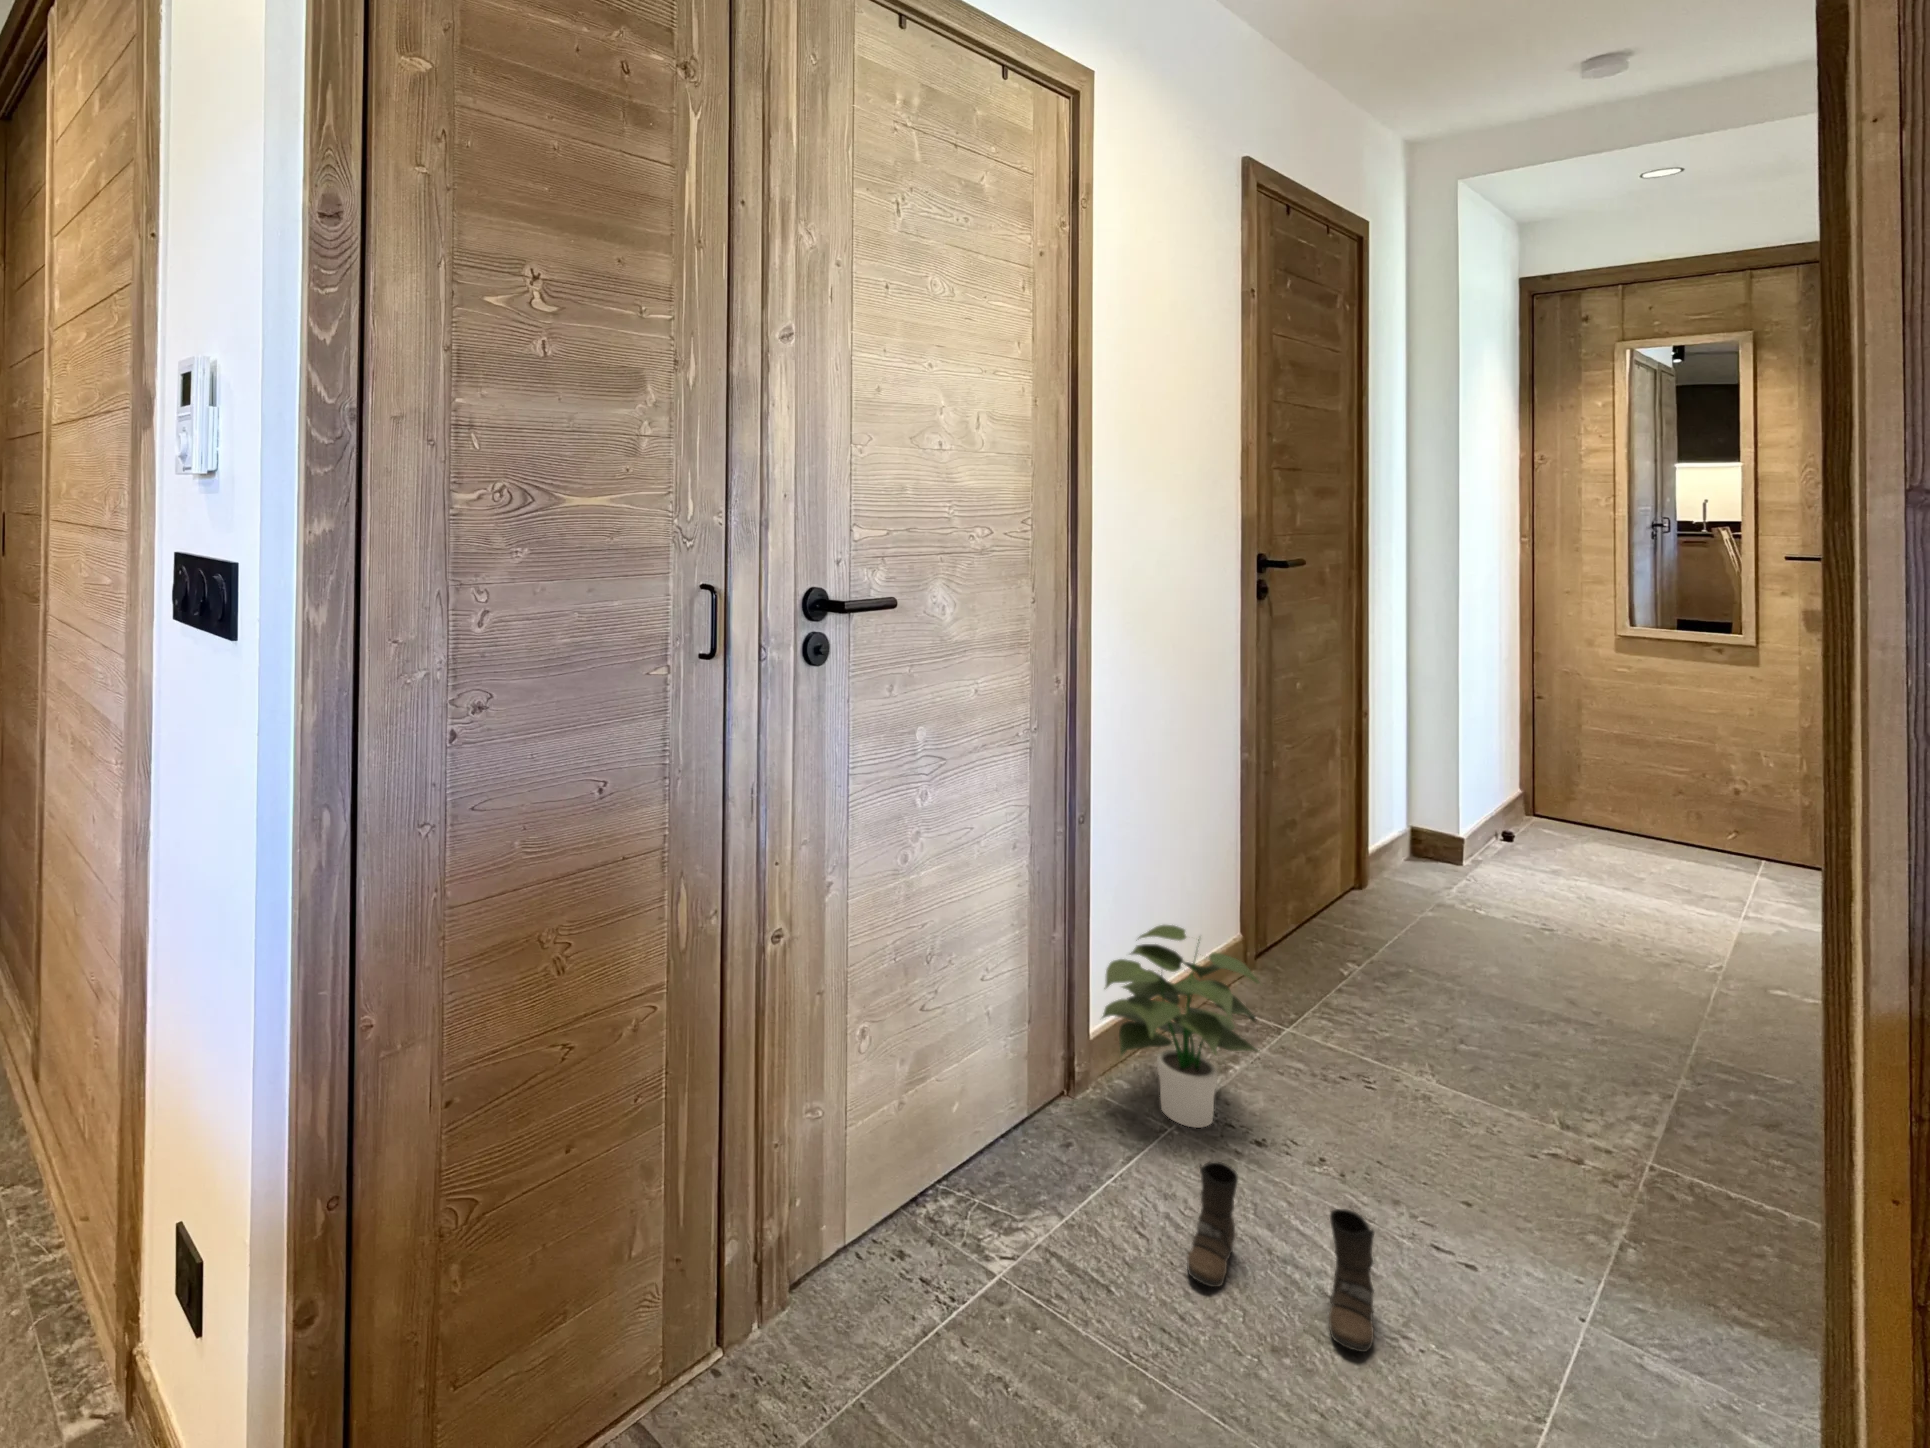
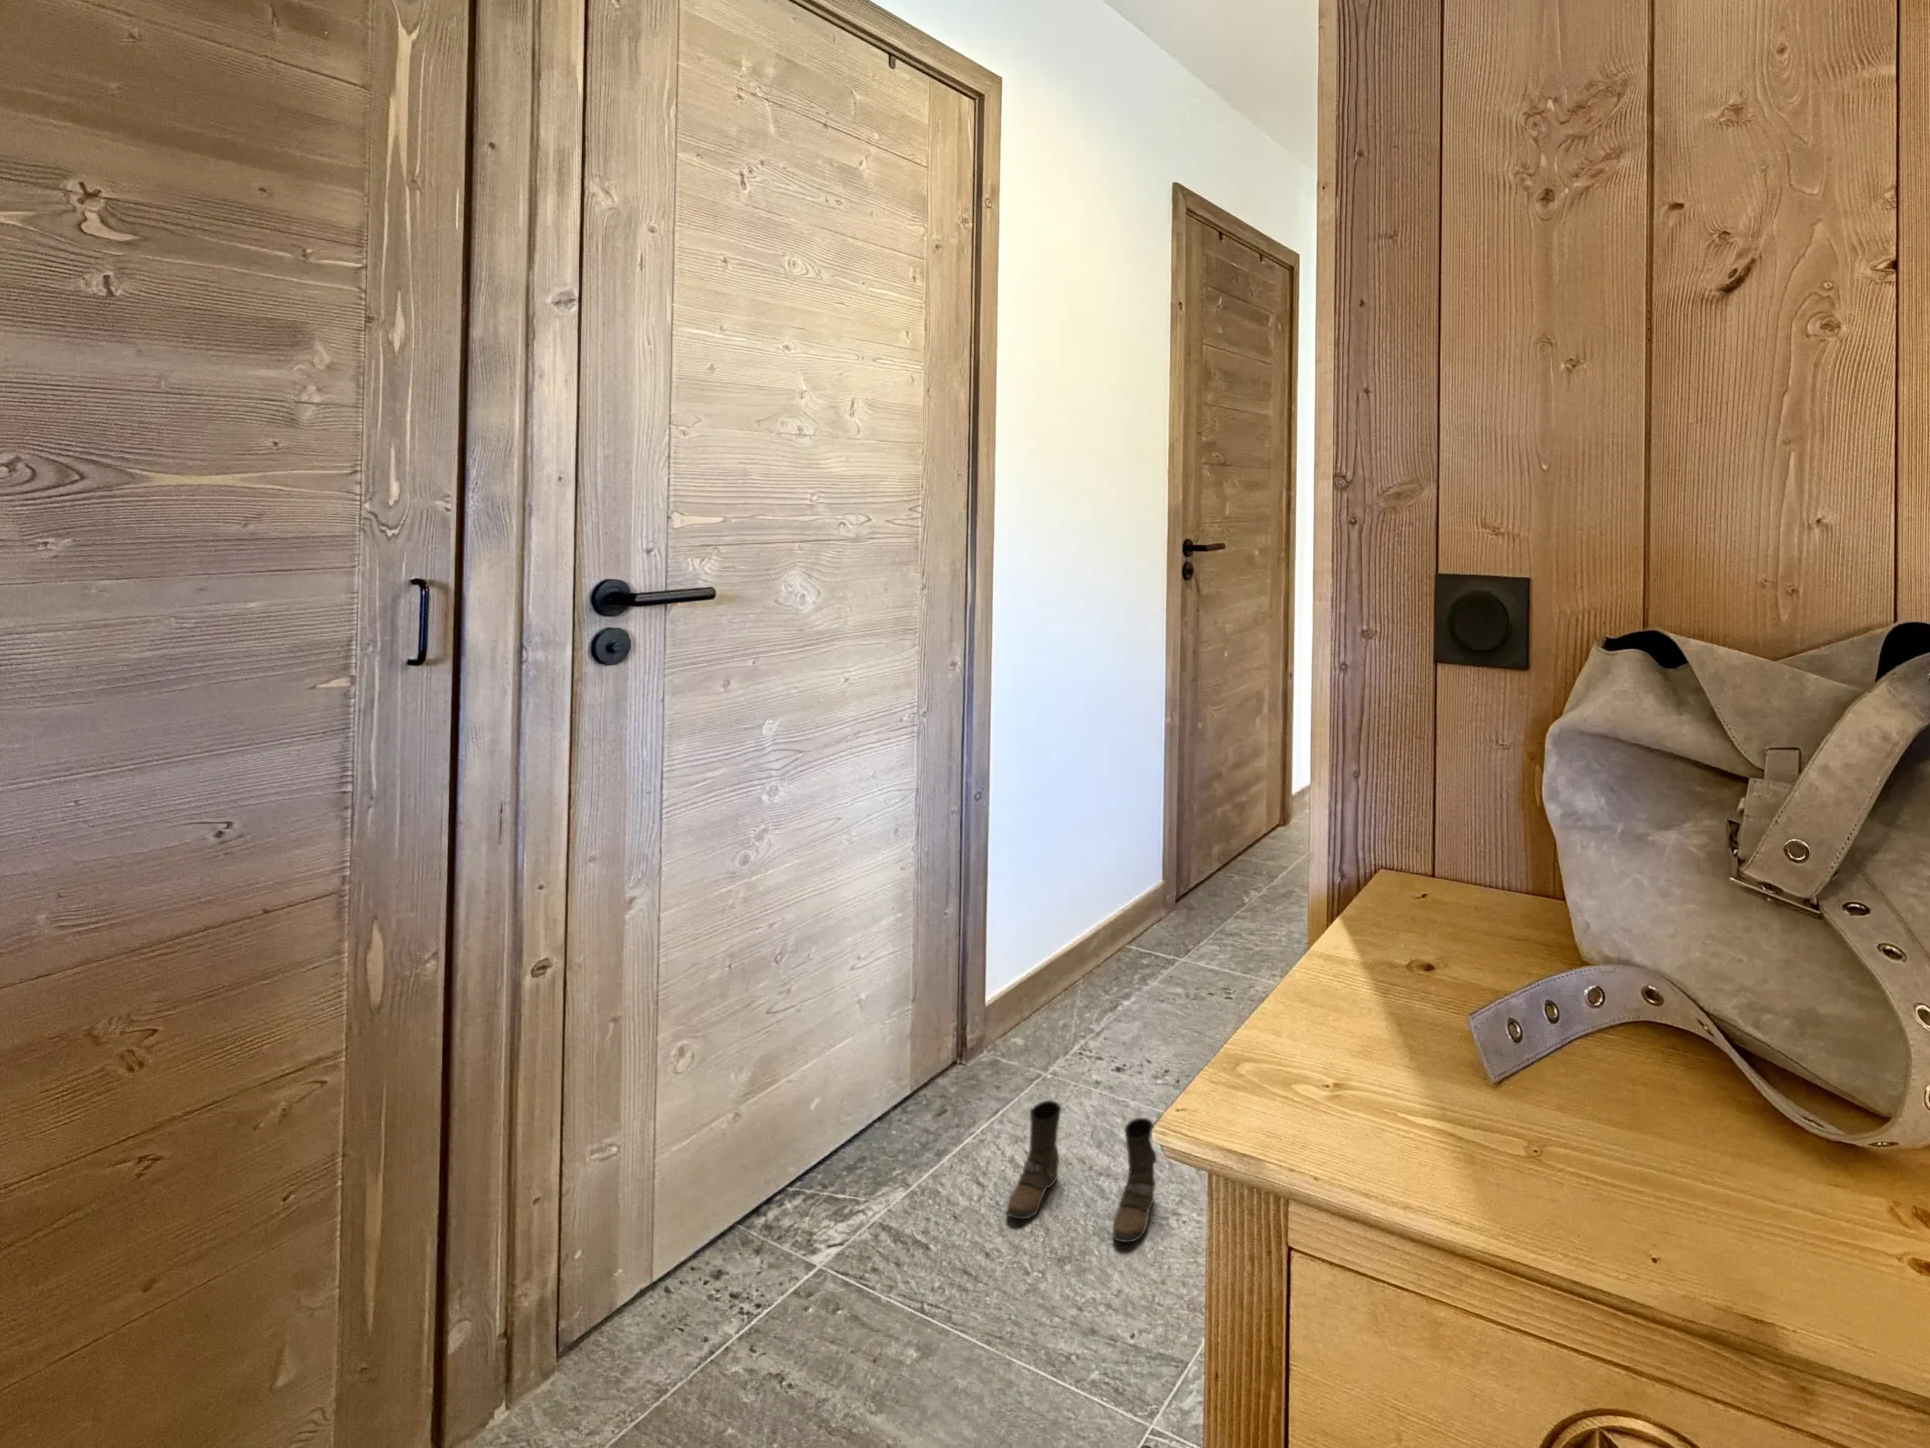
potted plant: present [1102,925,1259,1128] -> none [987,886,1129,1071]

